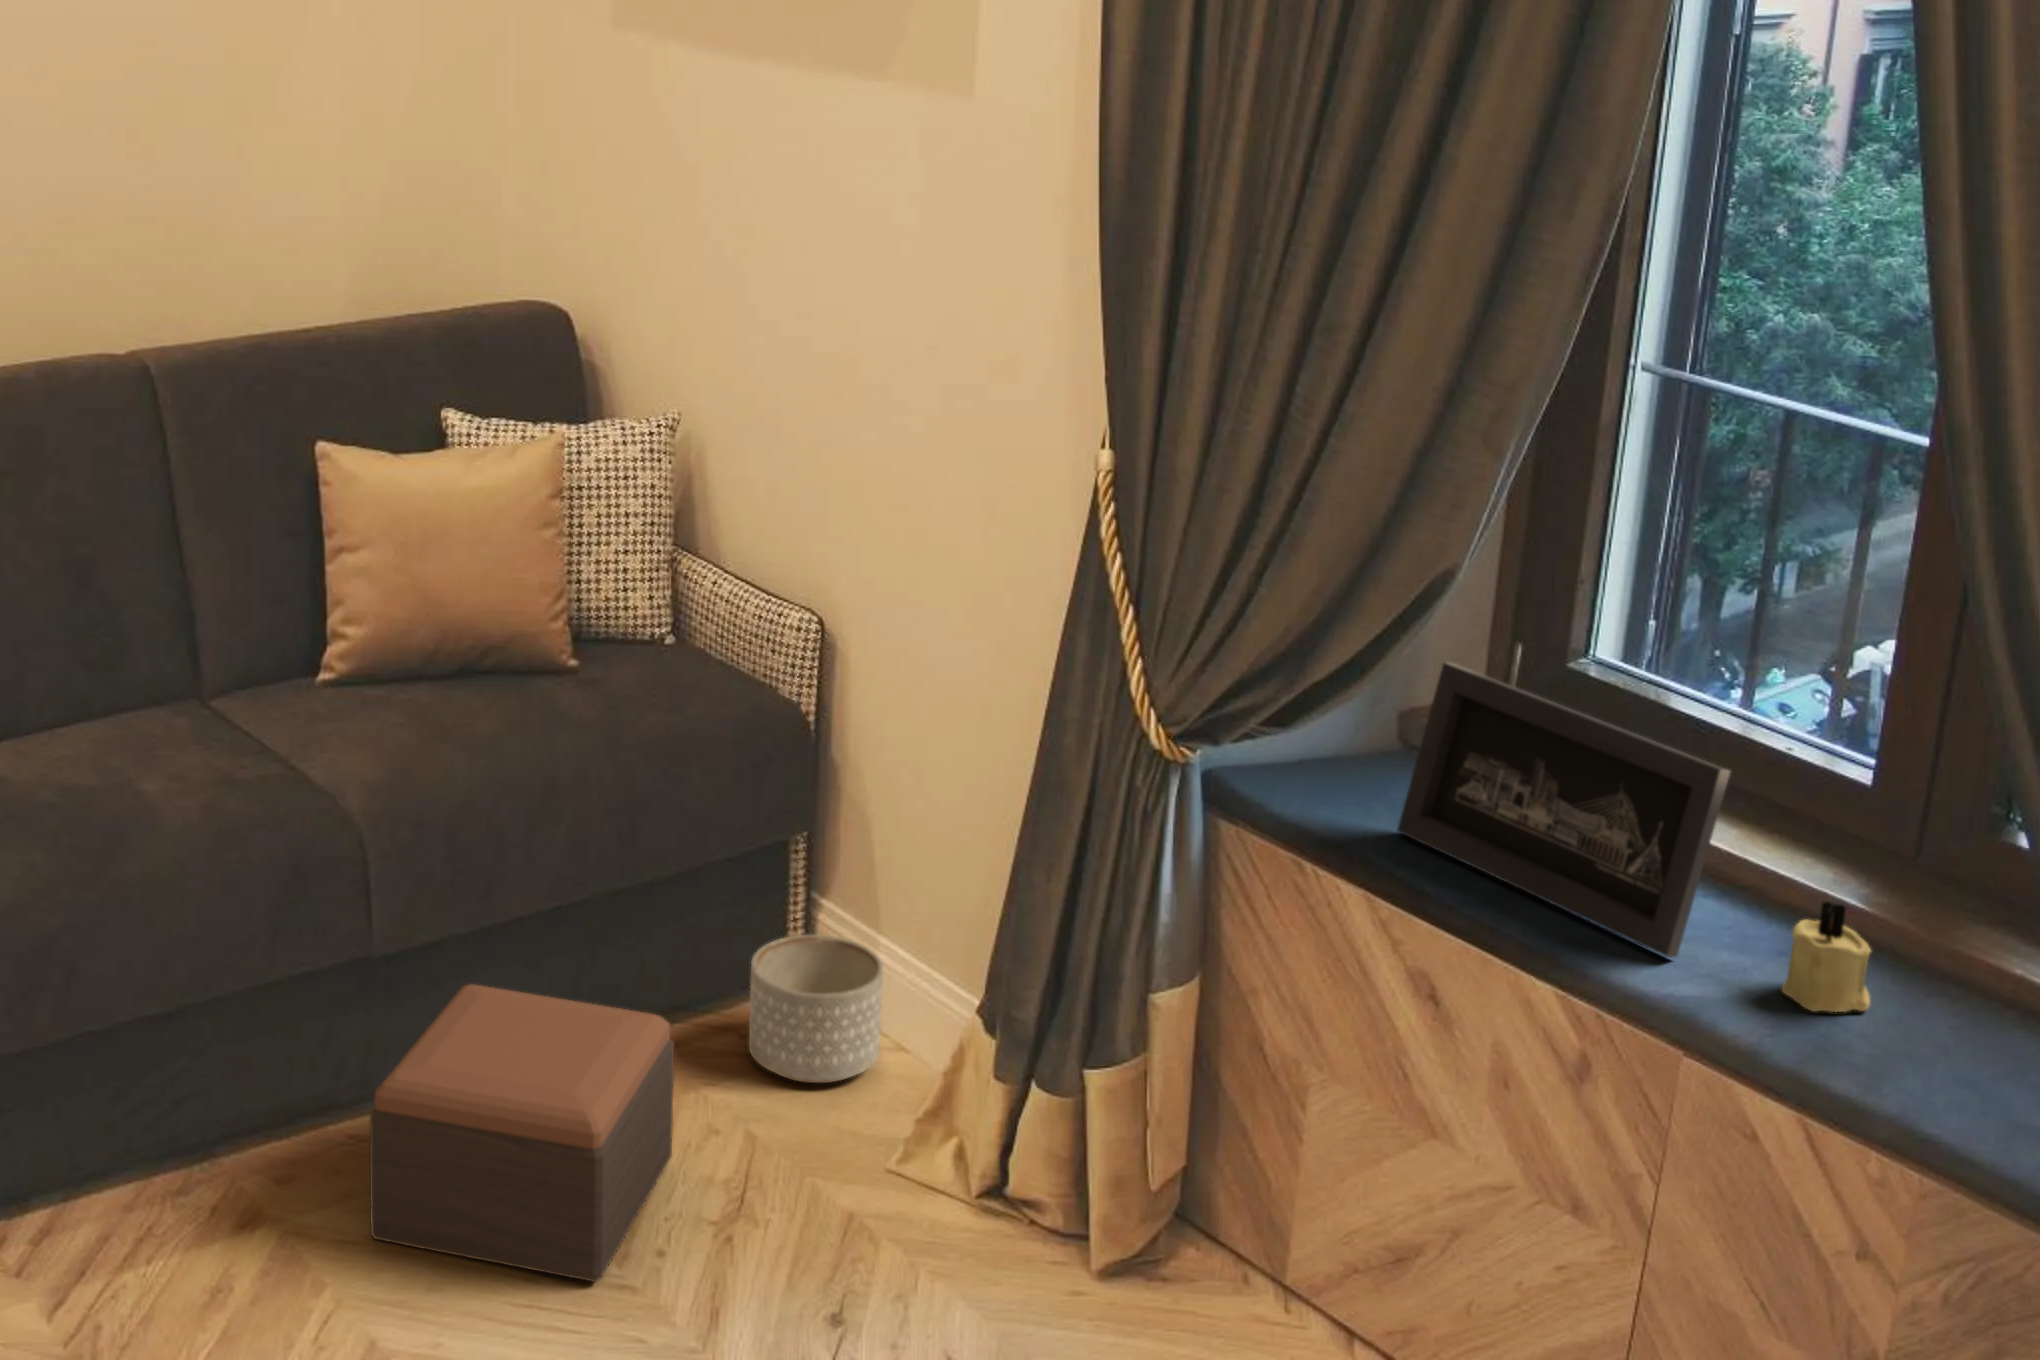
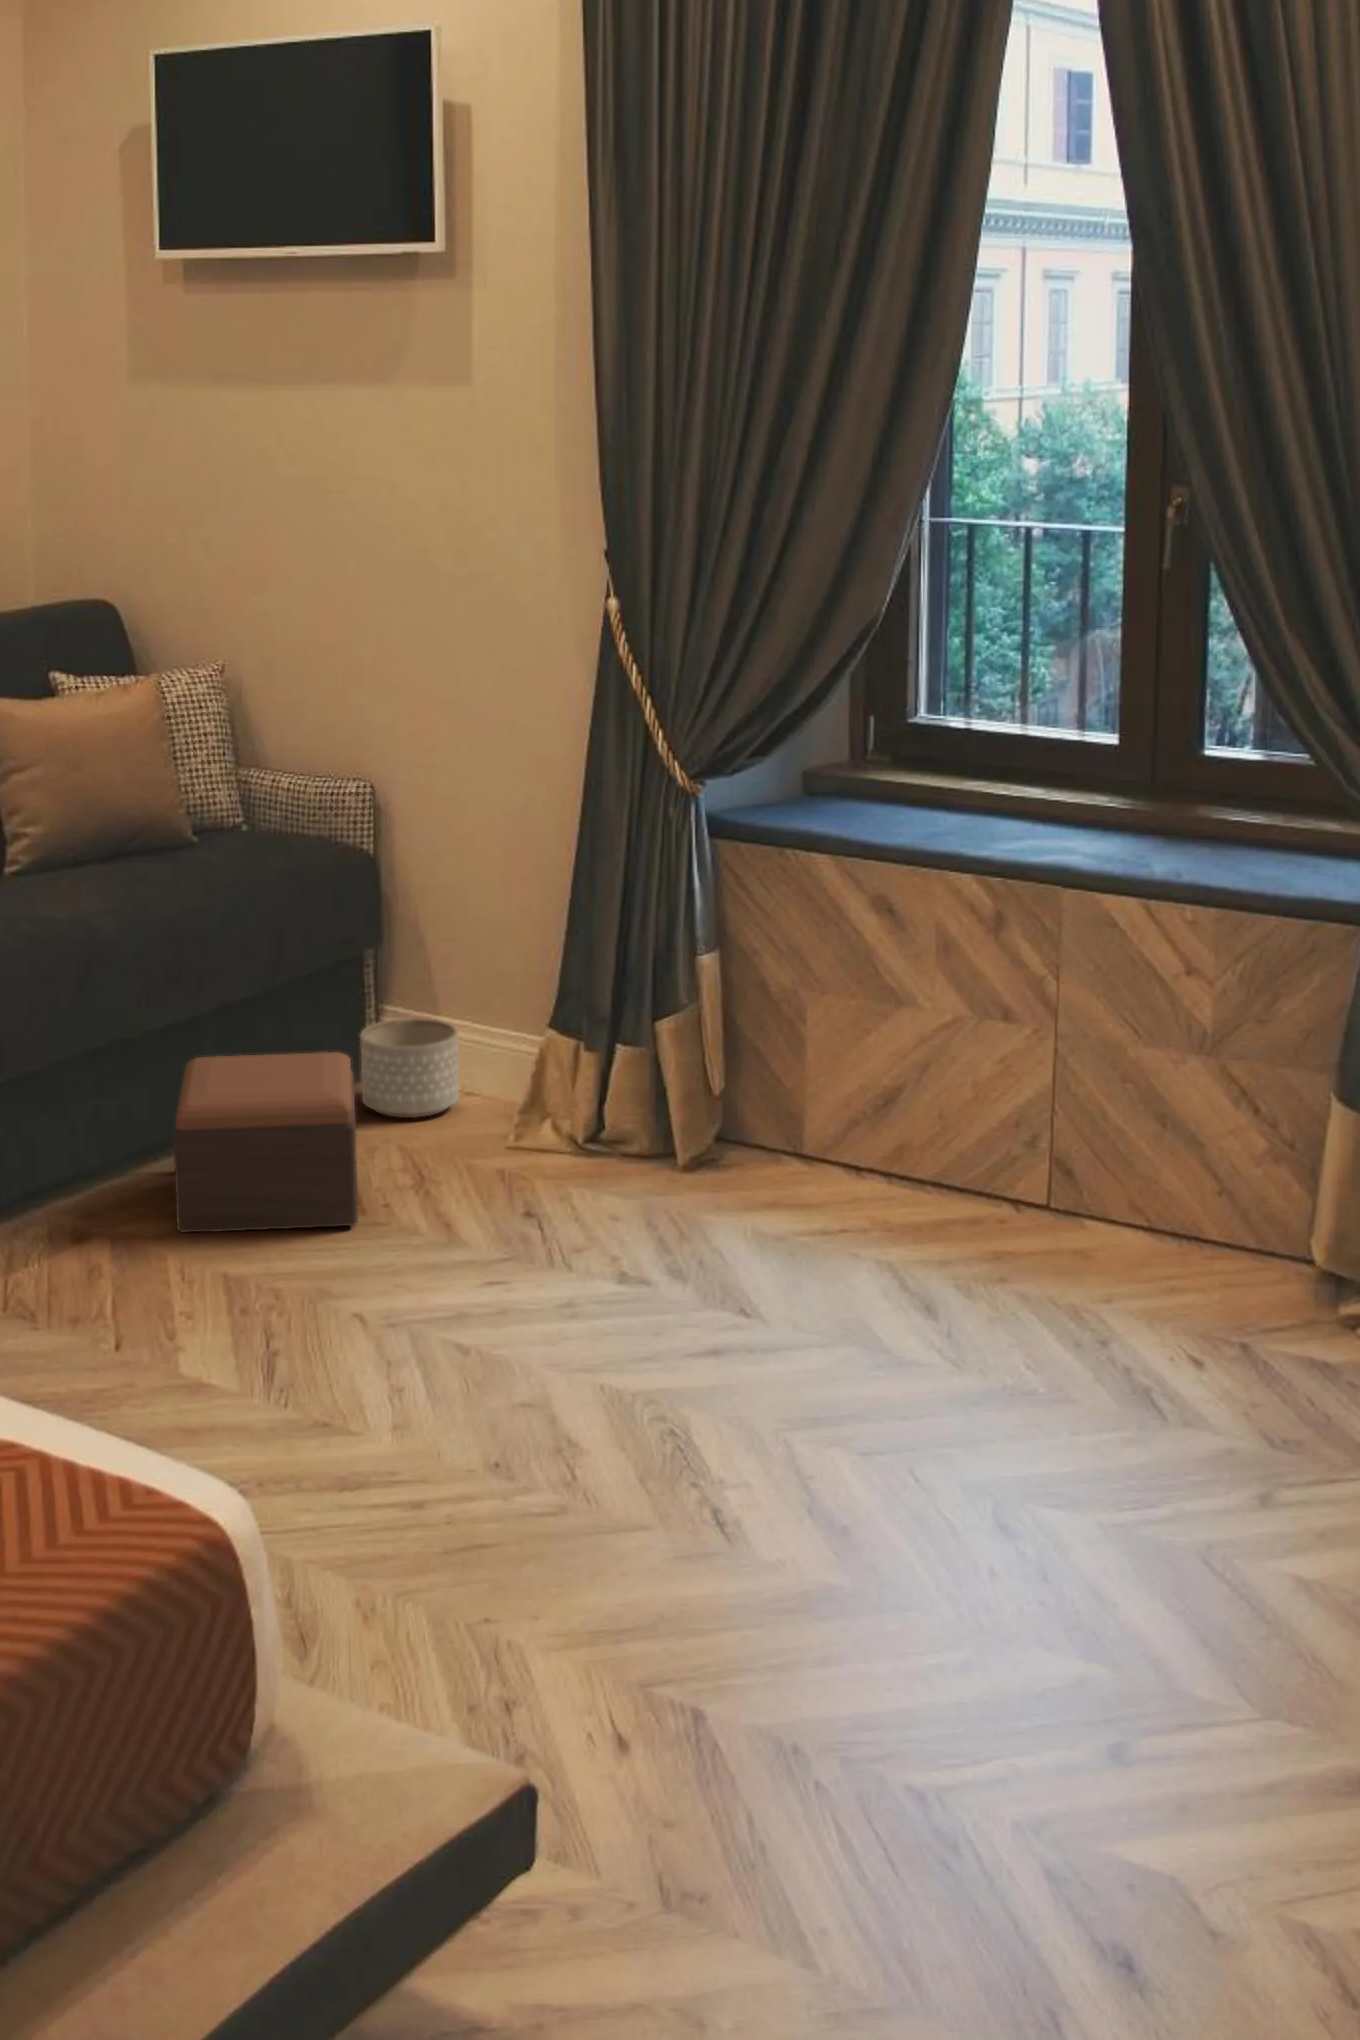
picture frame: present [1397,662,1730,957] -> none [846,702,1058,842]
candle: present [1782,901,1871,1012] -> none [1107,785,1158,851]

